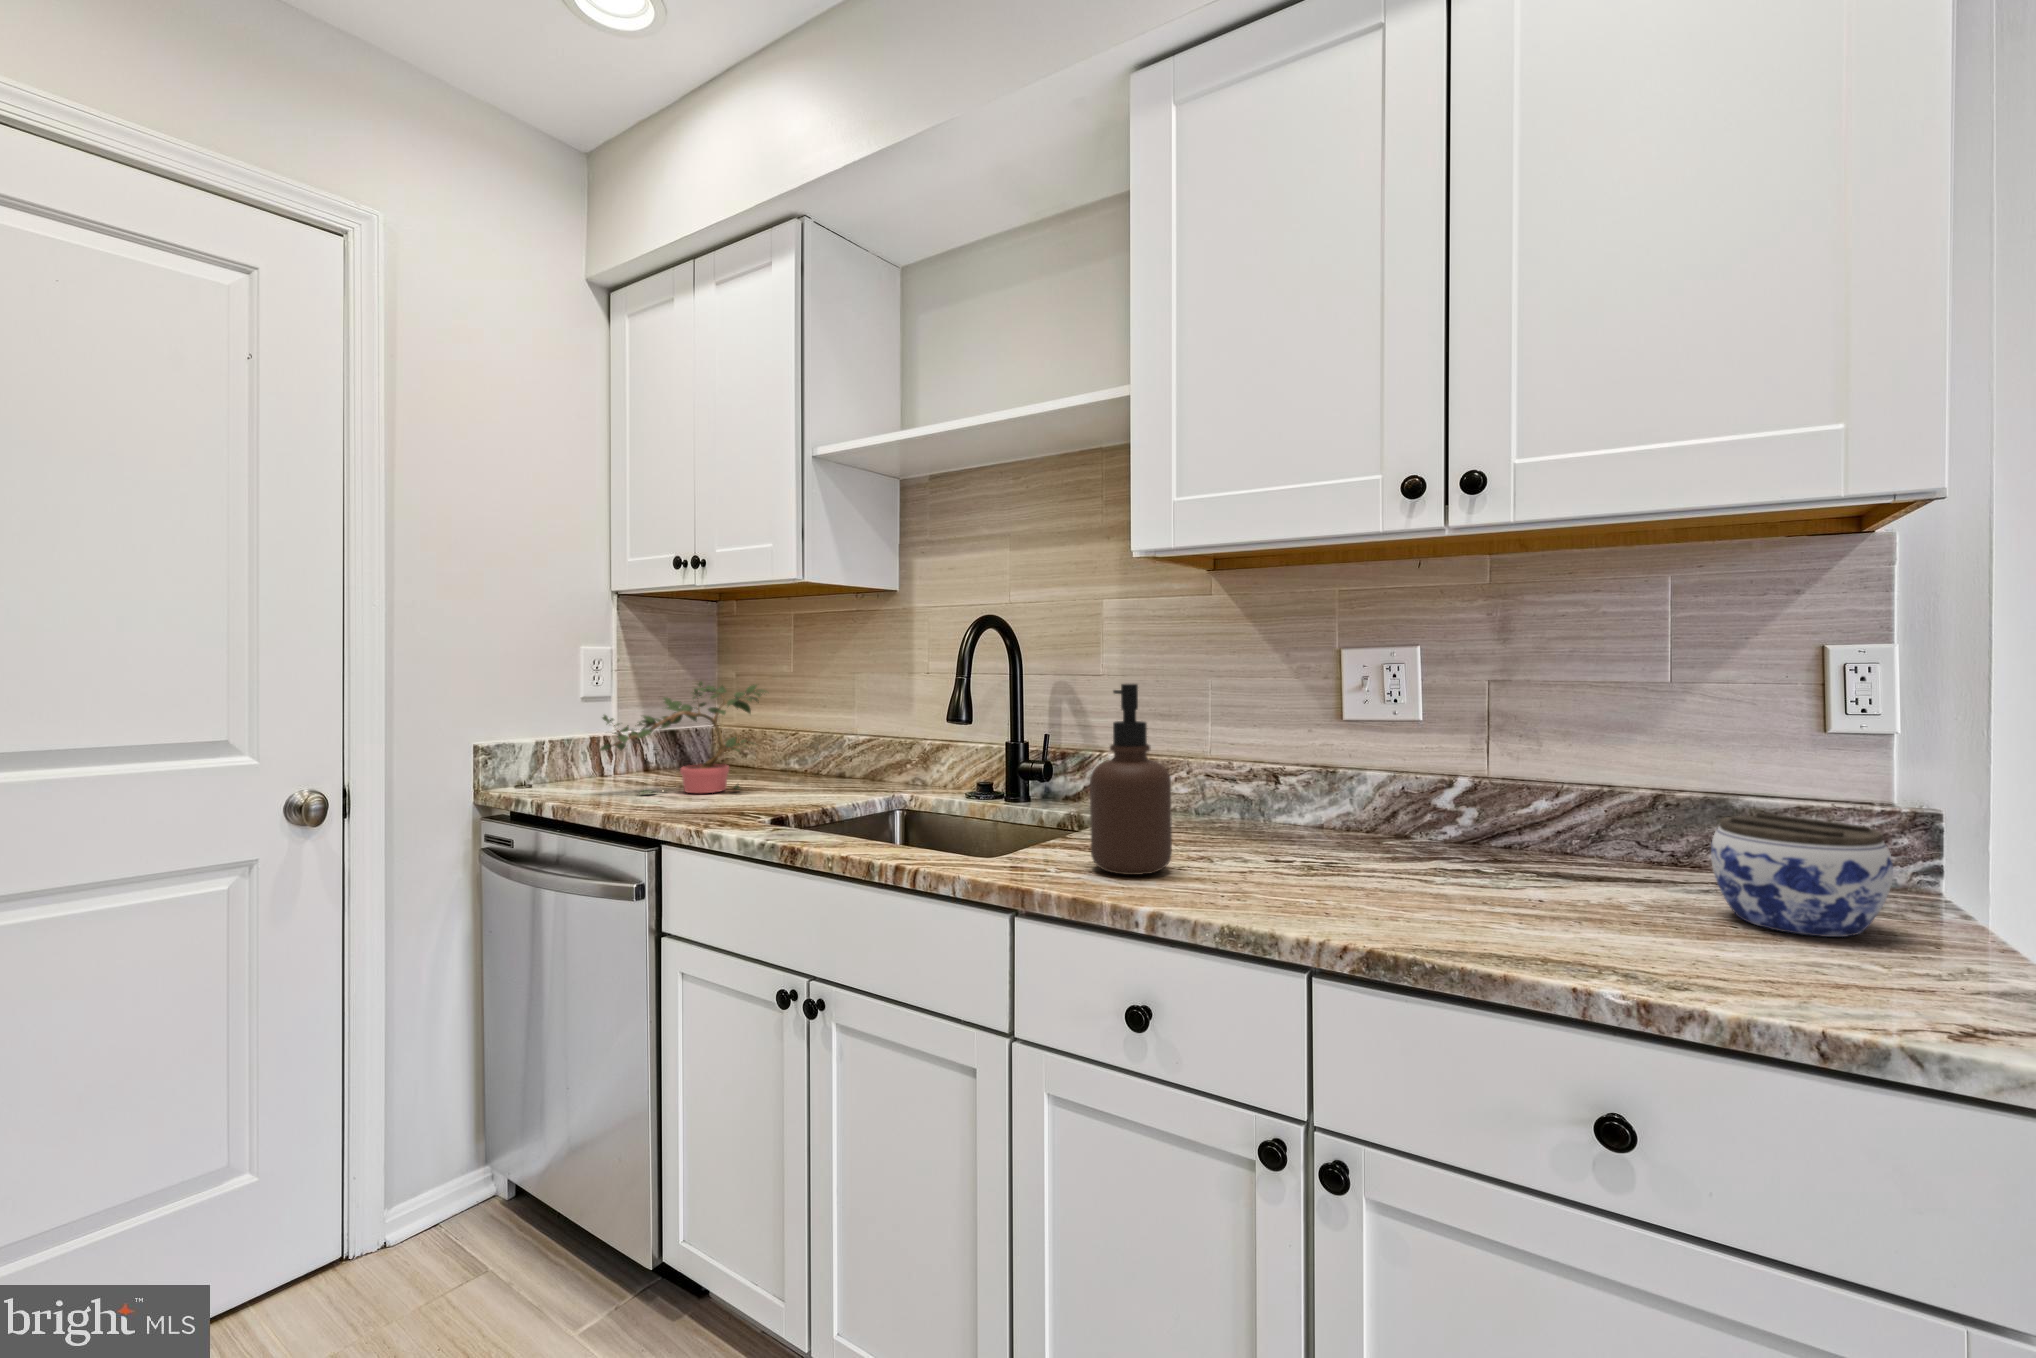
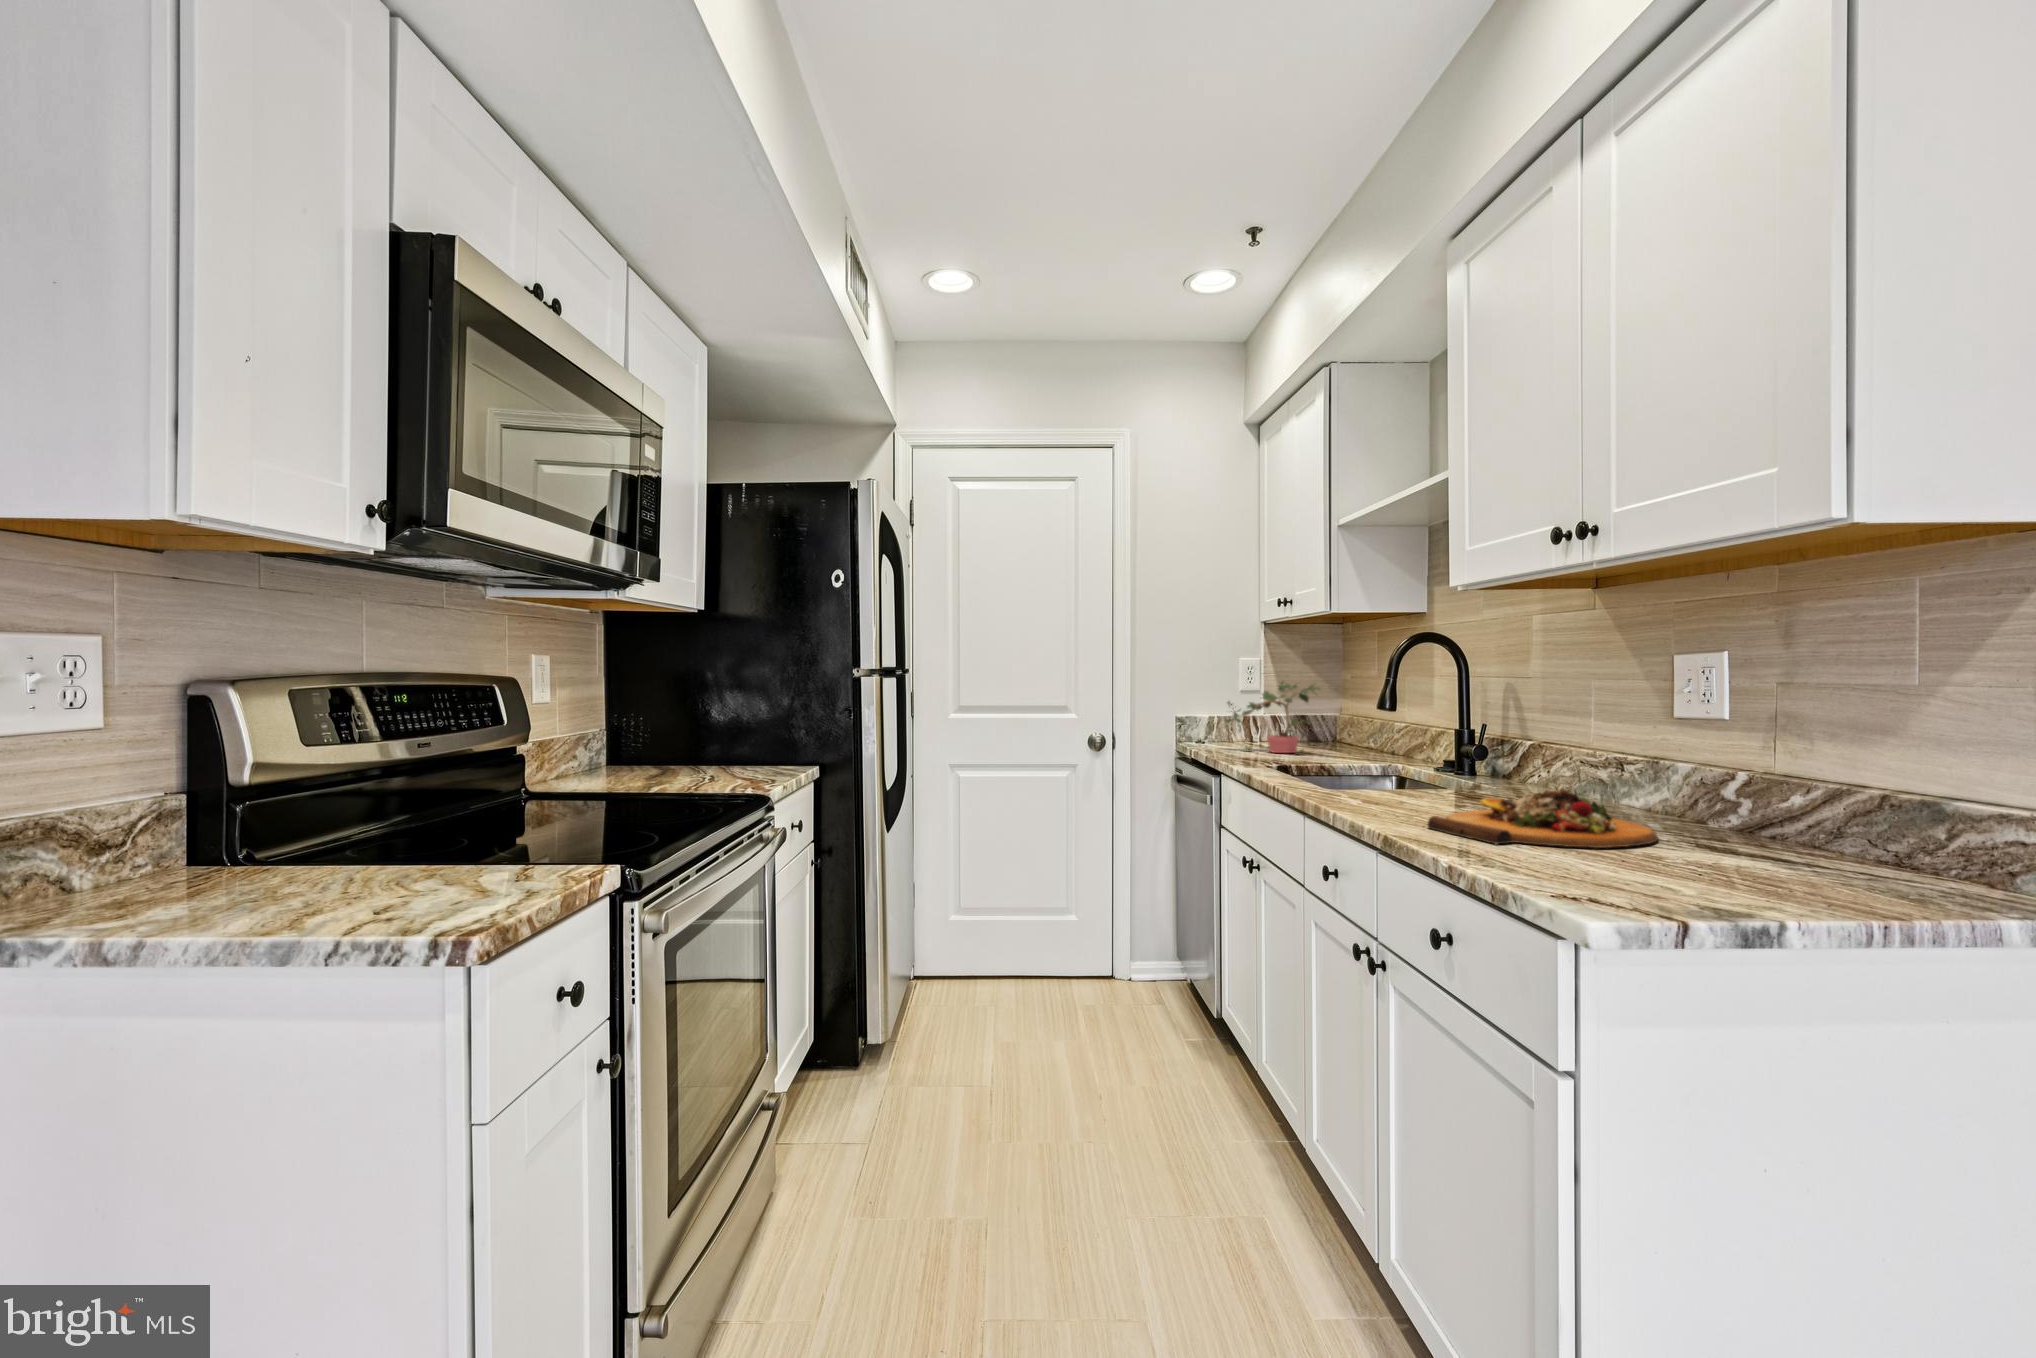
soap dispenser: present [1090,684,1172,875] -> none [1355,682,1412,804]
jar: present [1711,813,1893,937] -> none [1684,793,1833,891]
cutting board: none [1283,825,1557,927] -> present [1427,790,1658,848]

